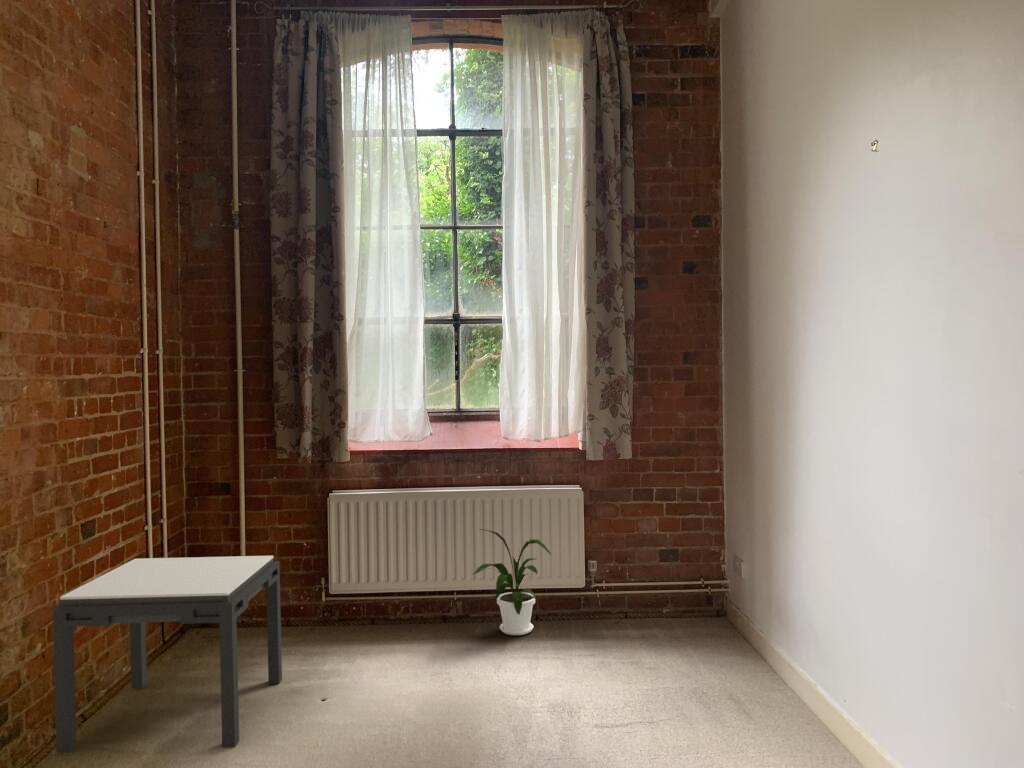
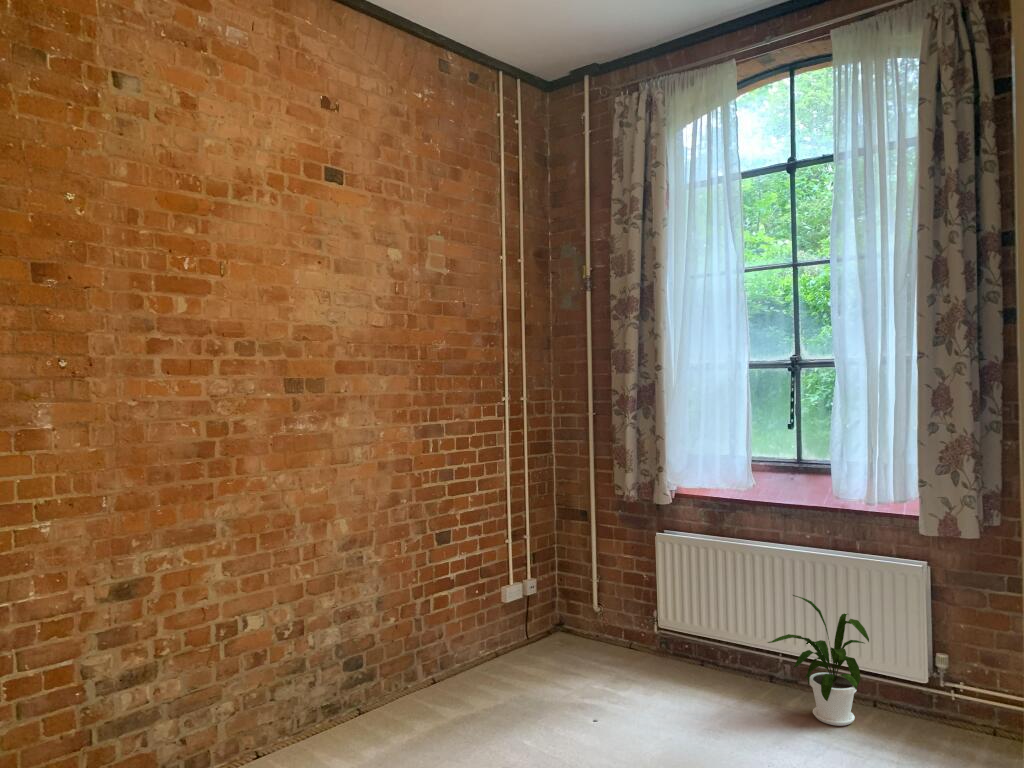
side table: present [53,556,282,753] -> none [400,566,578,740]

